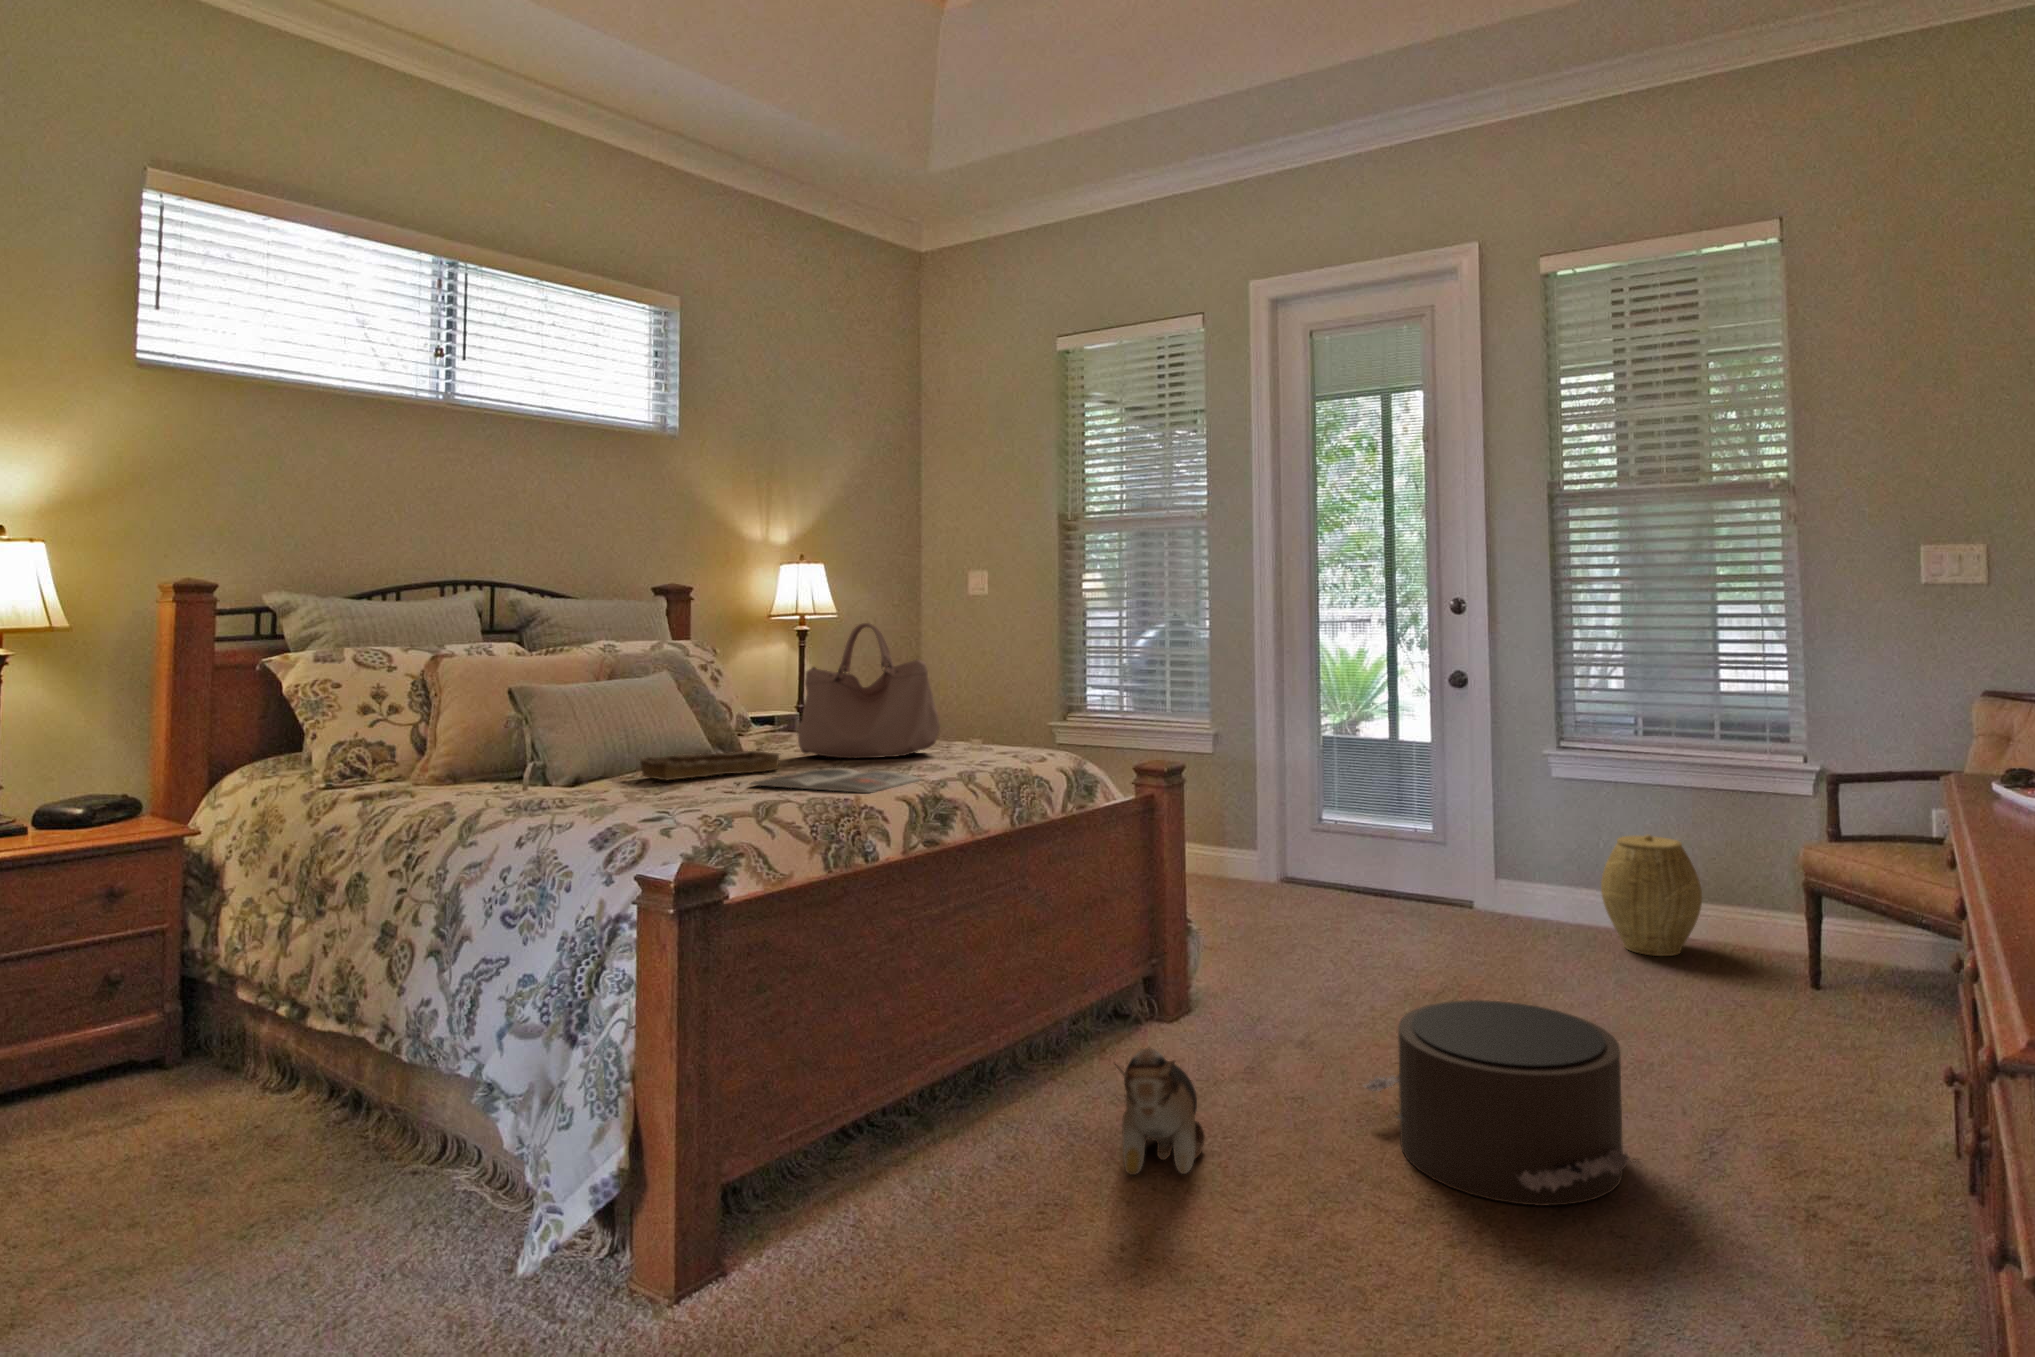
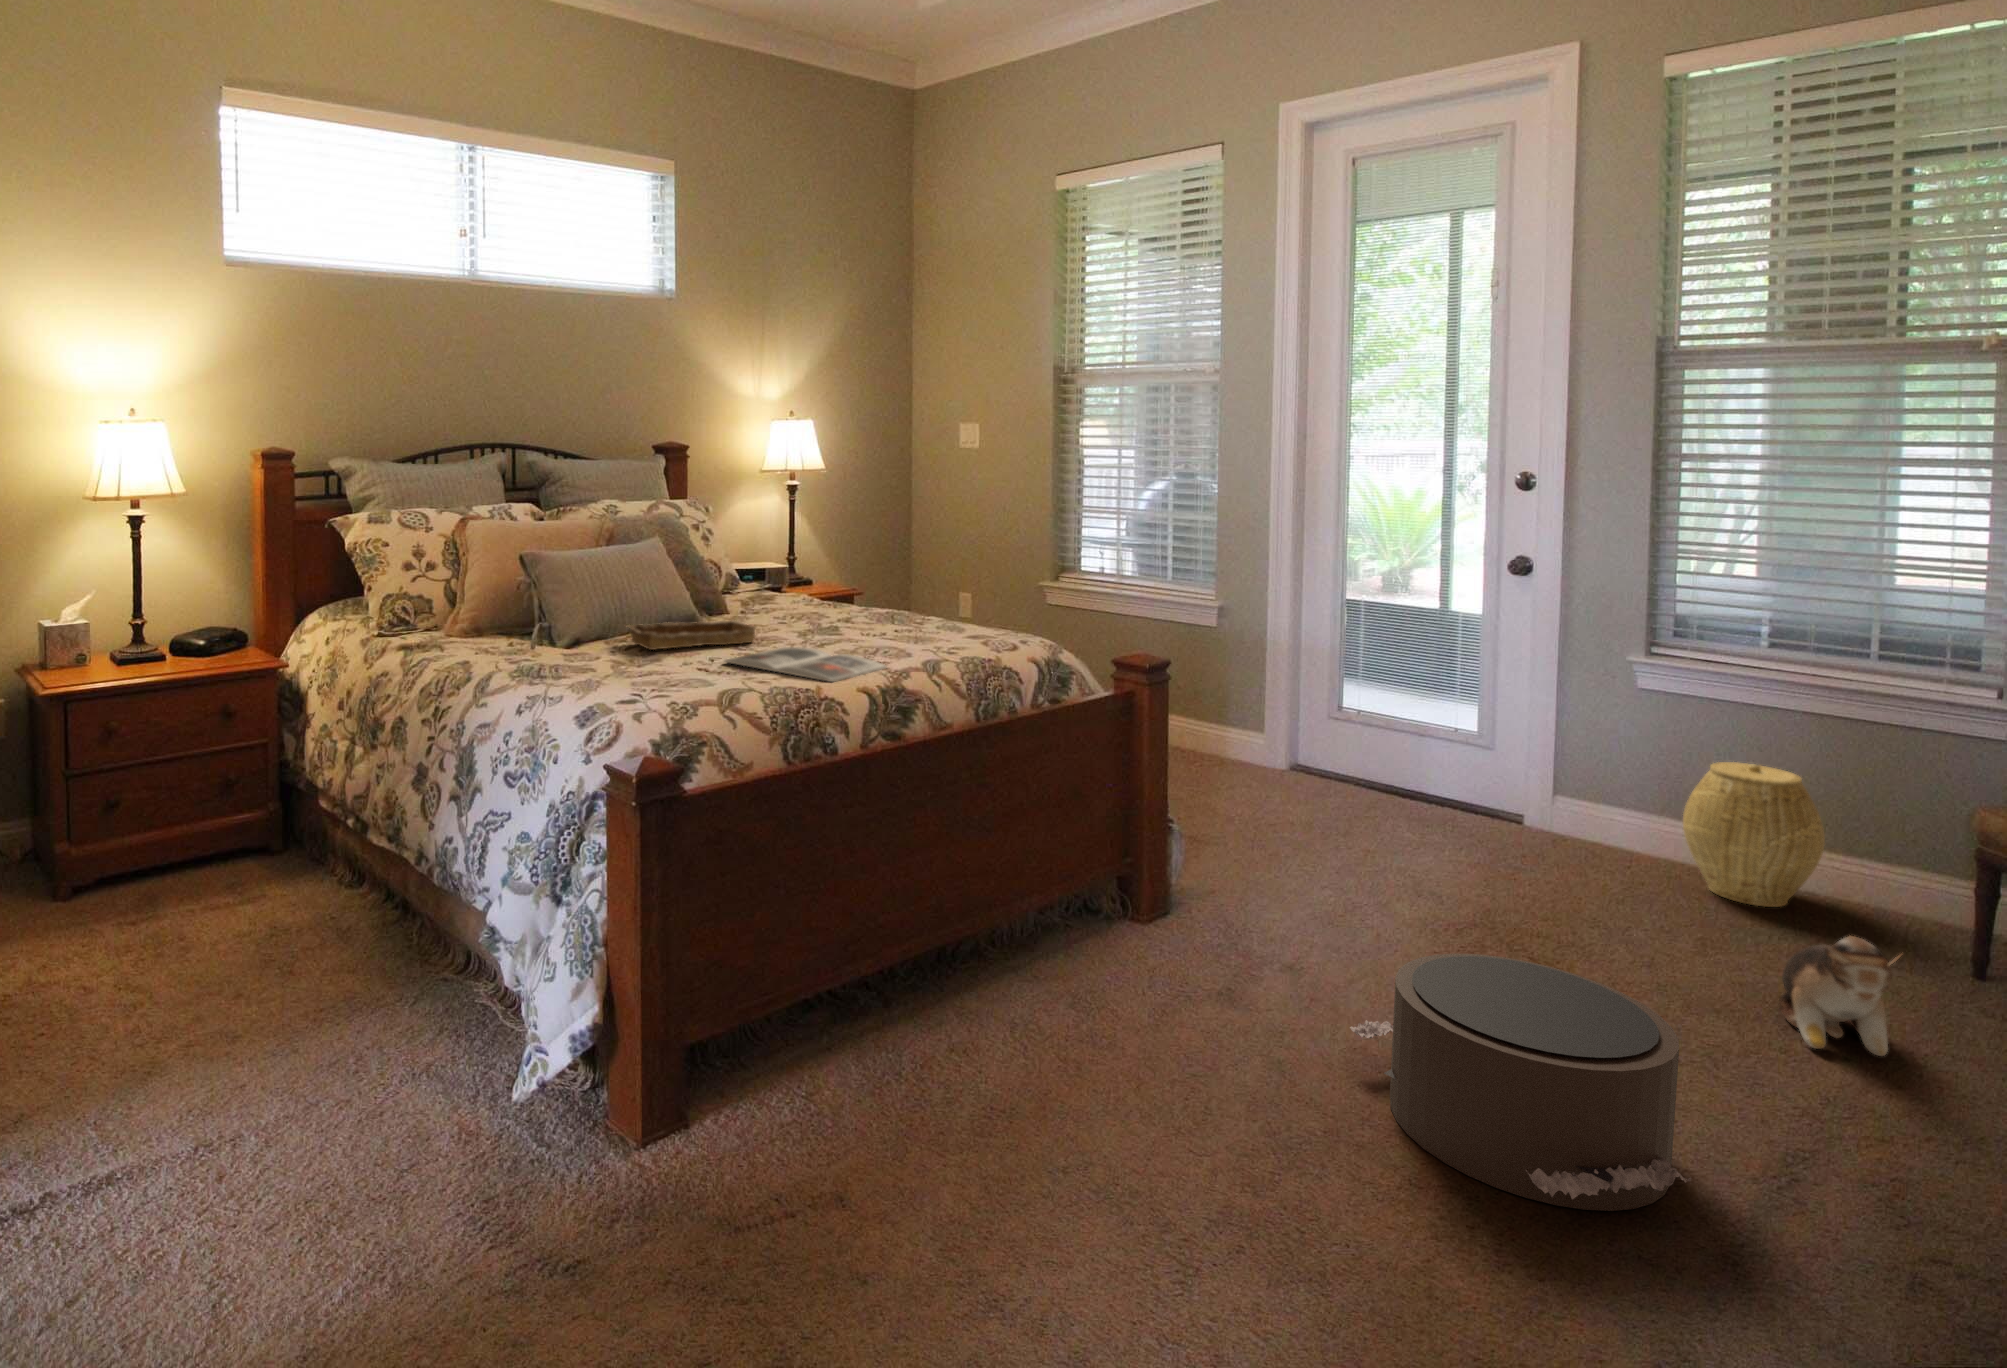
handbag: present [797,623,940,758] -> none [776,499,913,632]
plush toy: present [1116,1047,1205,1175] -> present [1779,936,1903,1056]

